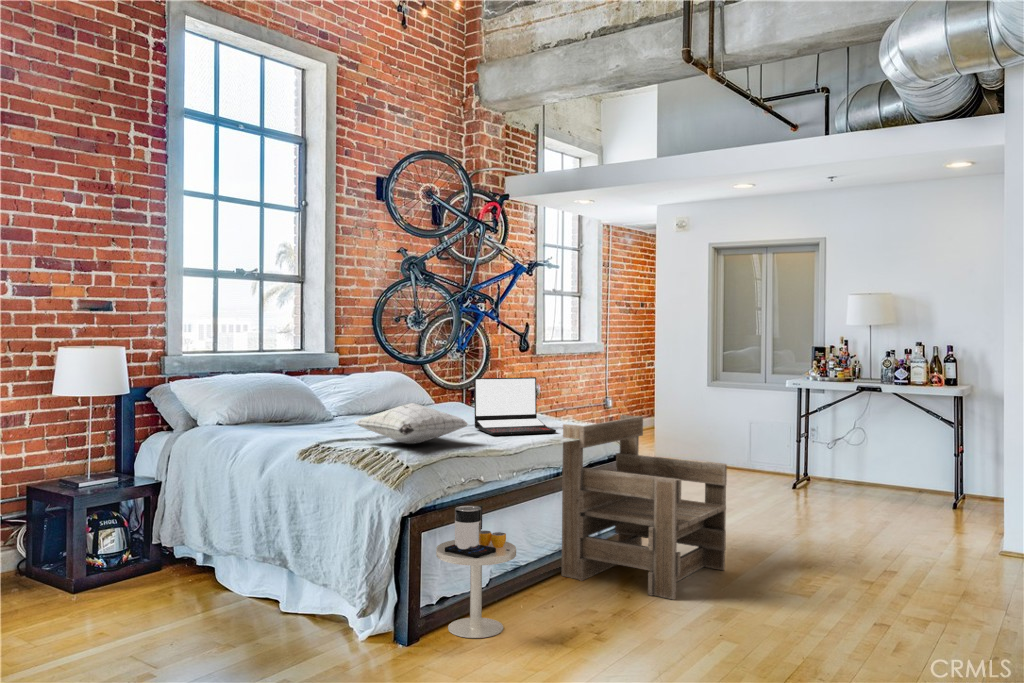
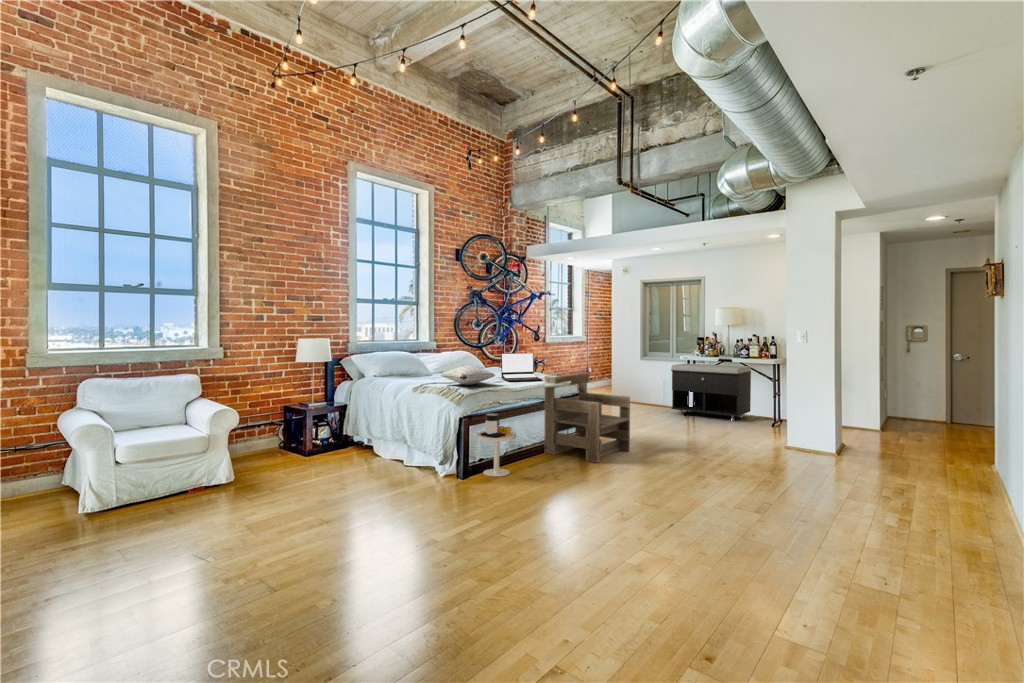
storage bench: none [771,394,913,500] -> present [671,363,751,421]

